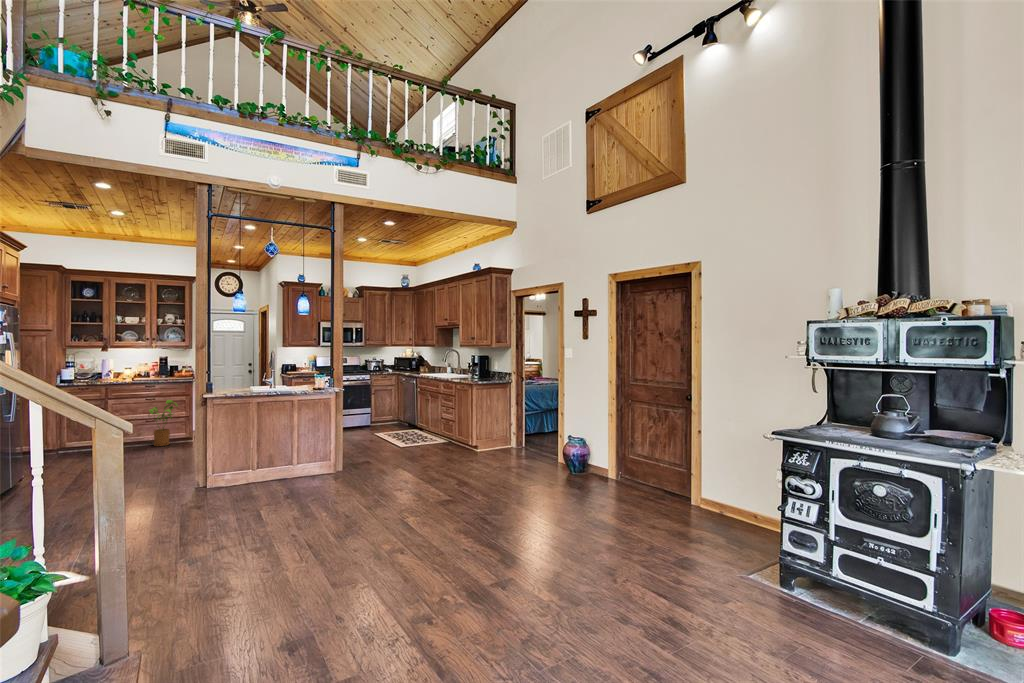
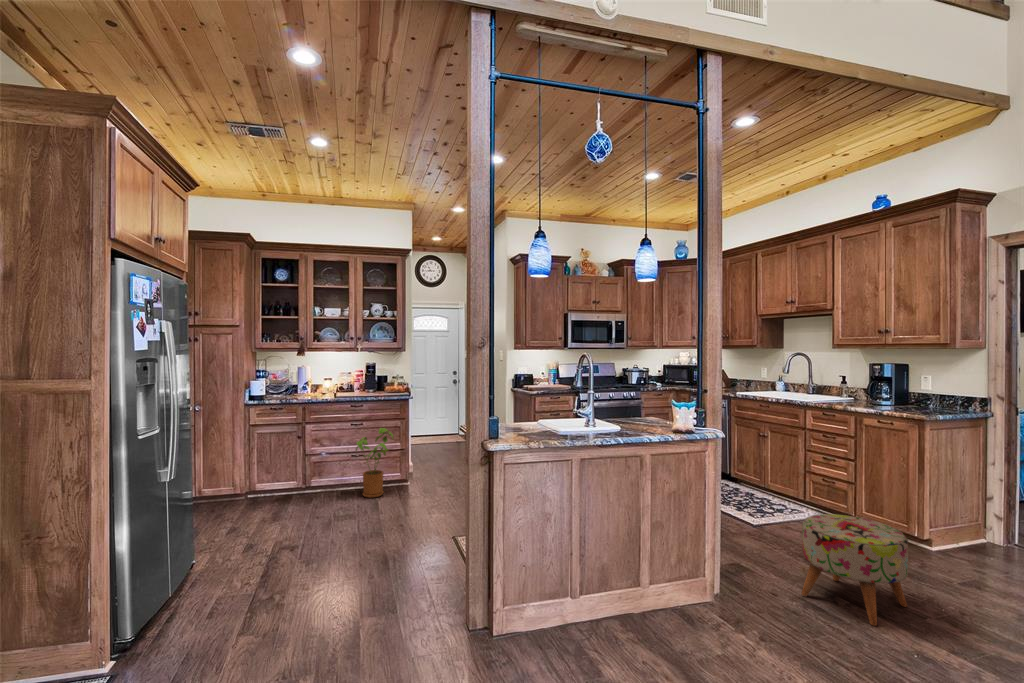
ottoman: none [384,426,427,468] -> present [801,514,908,626]

